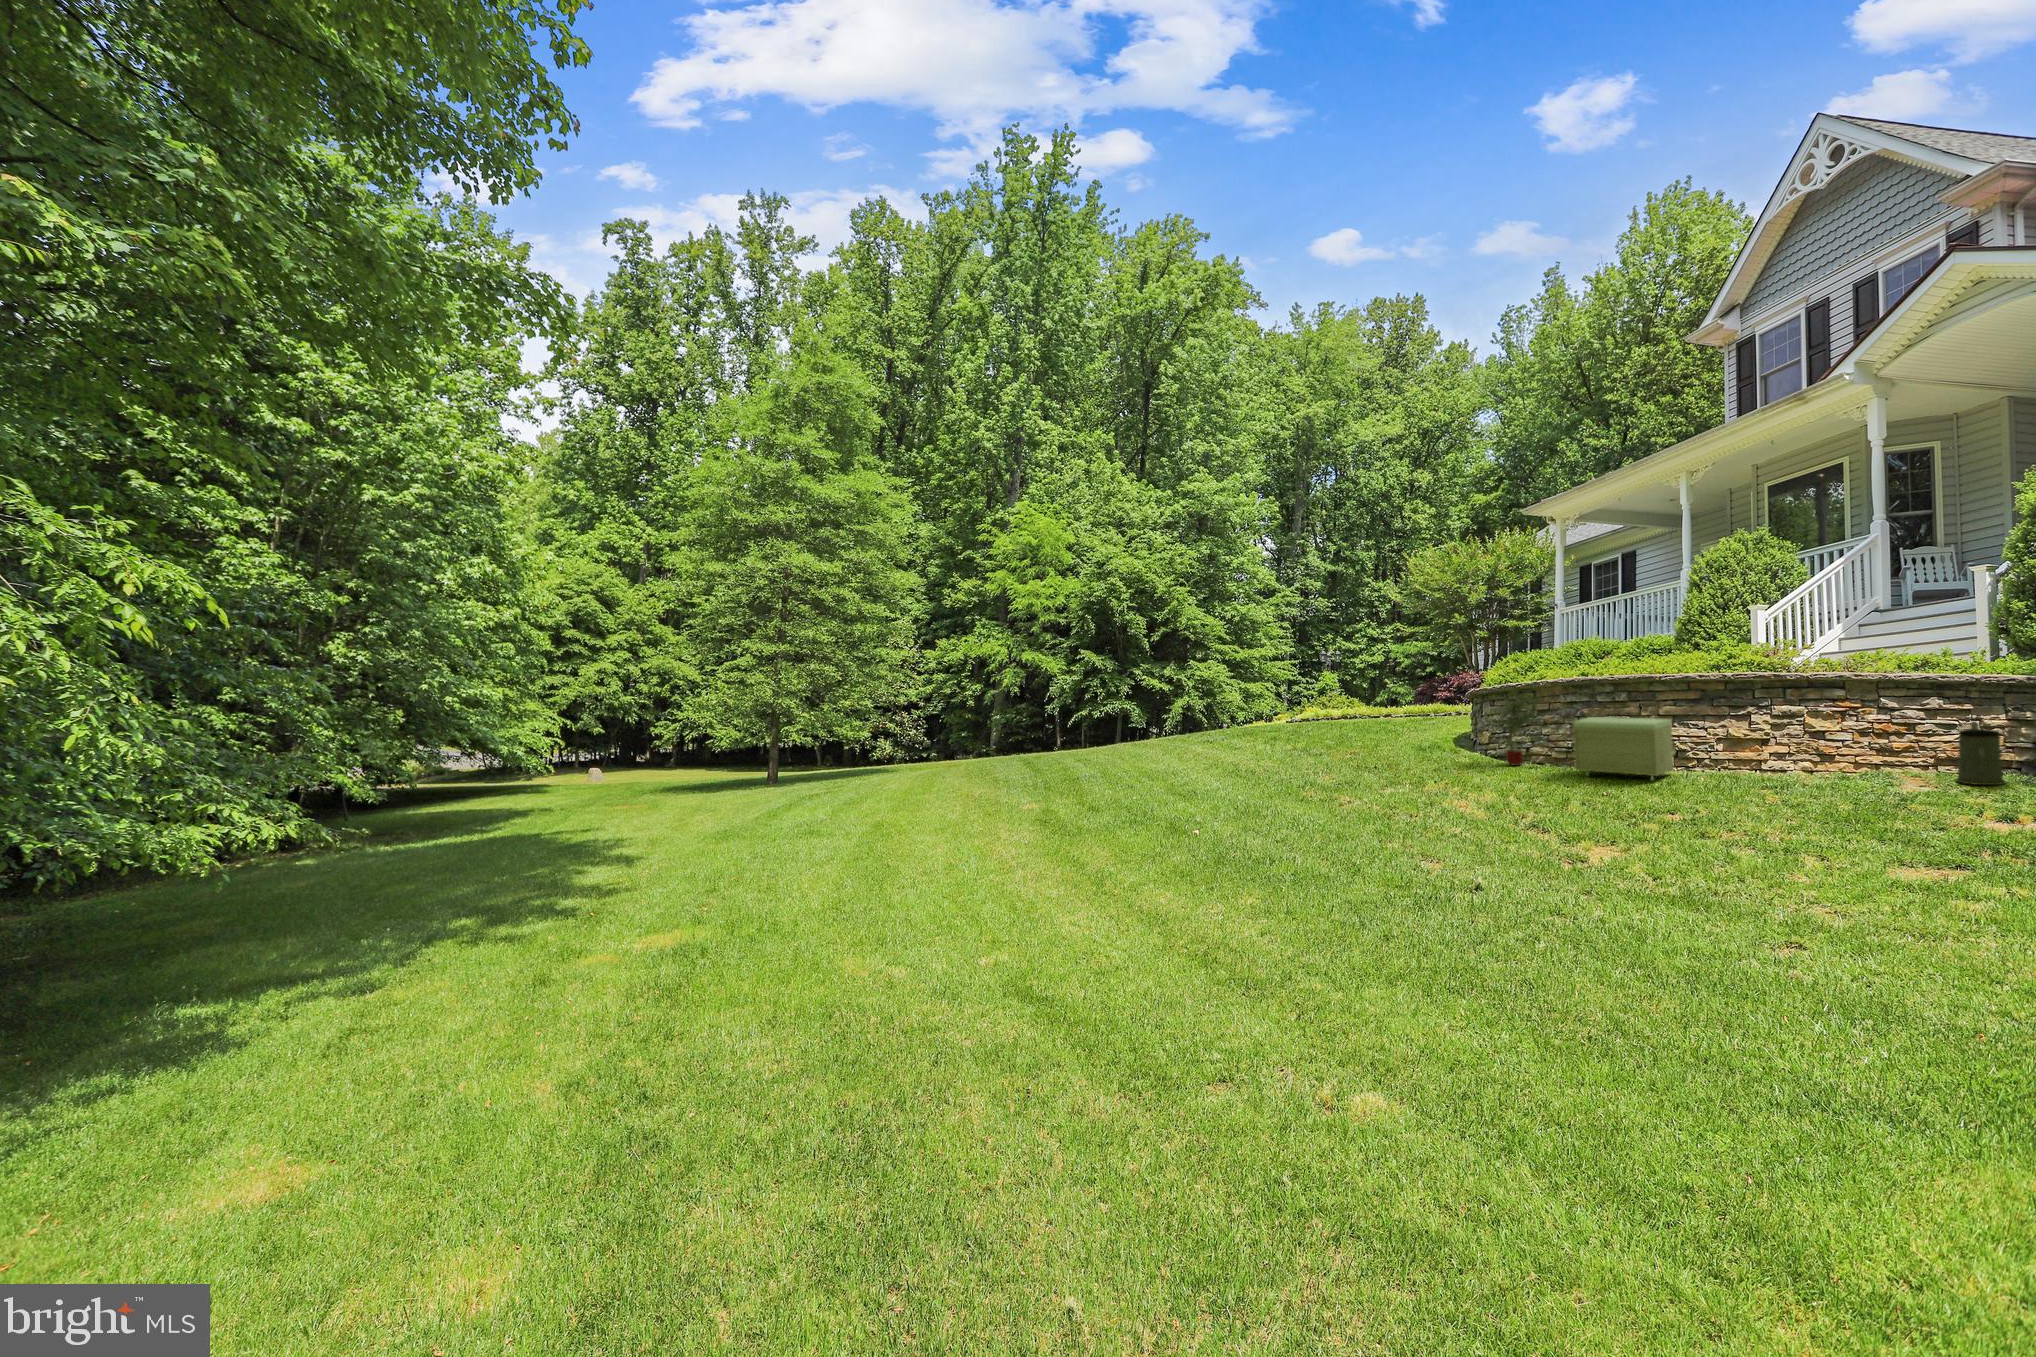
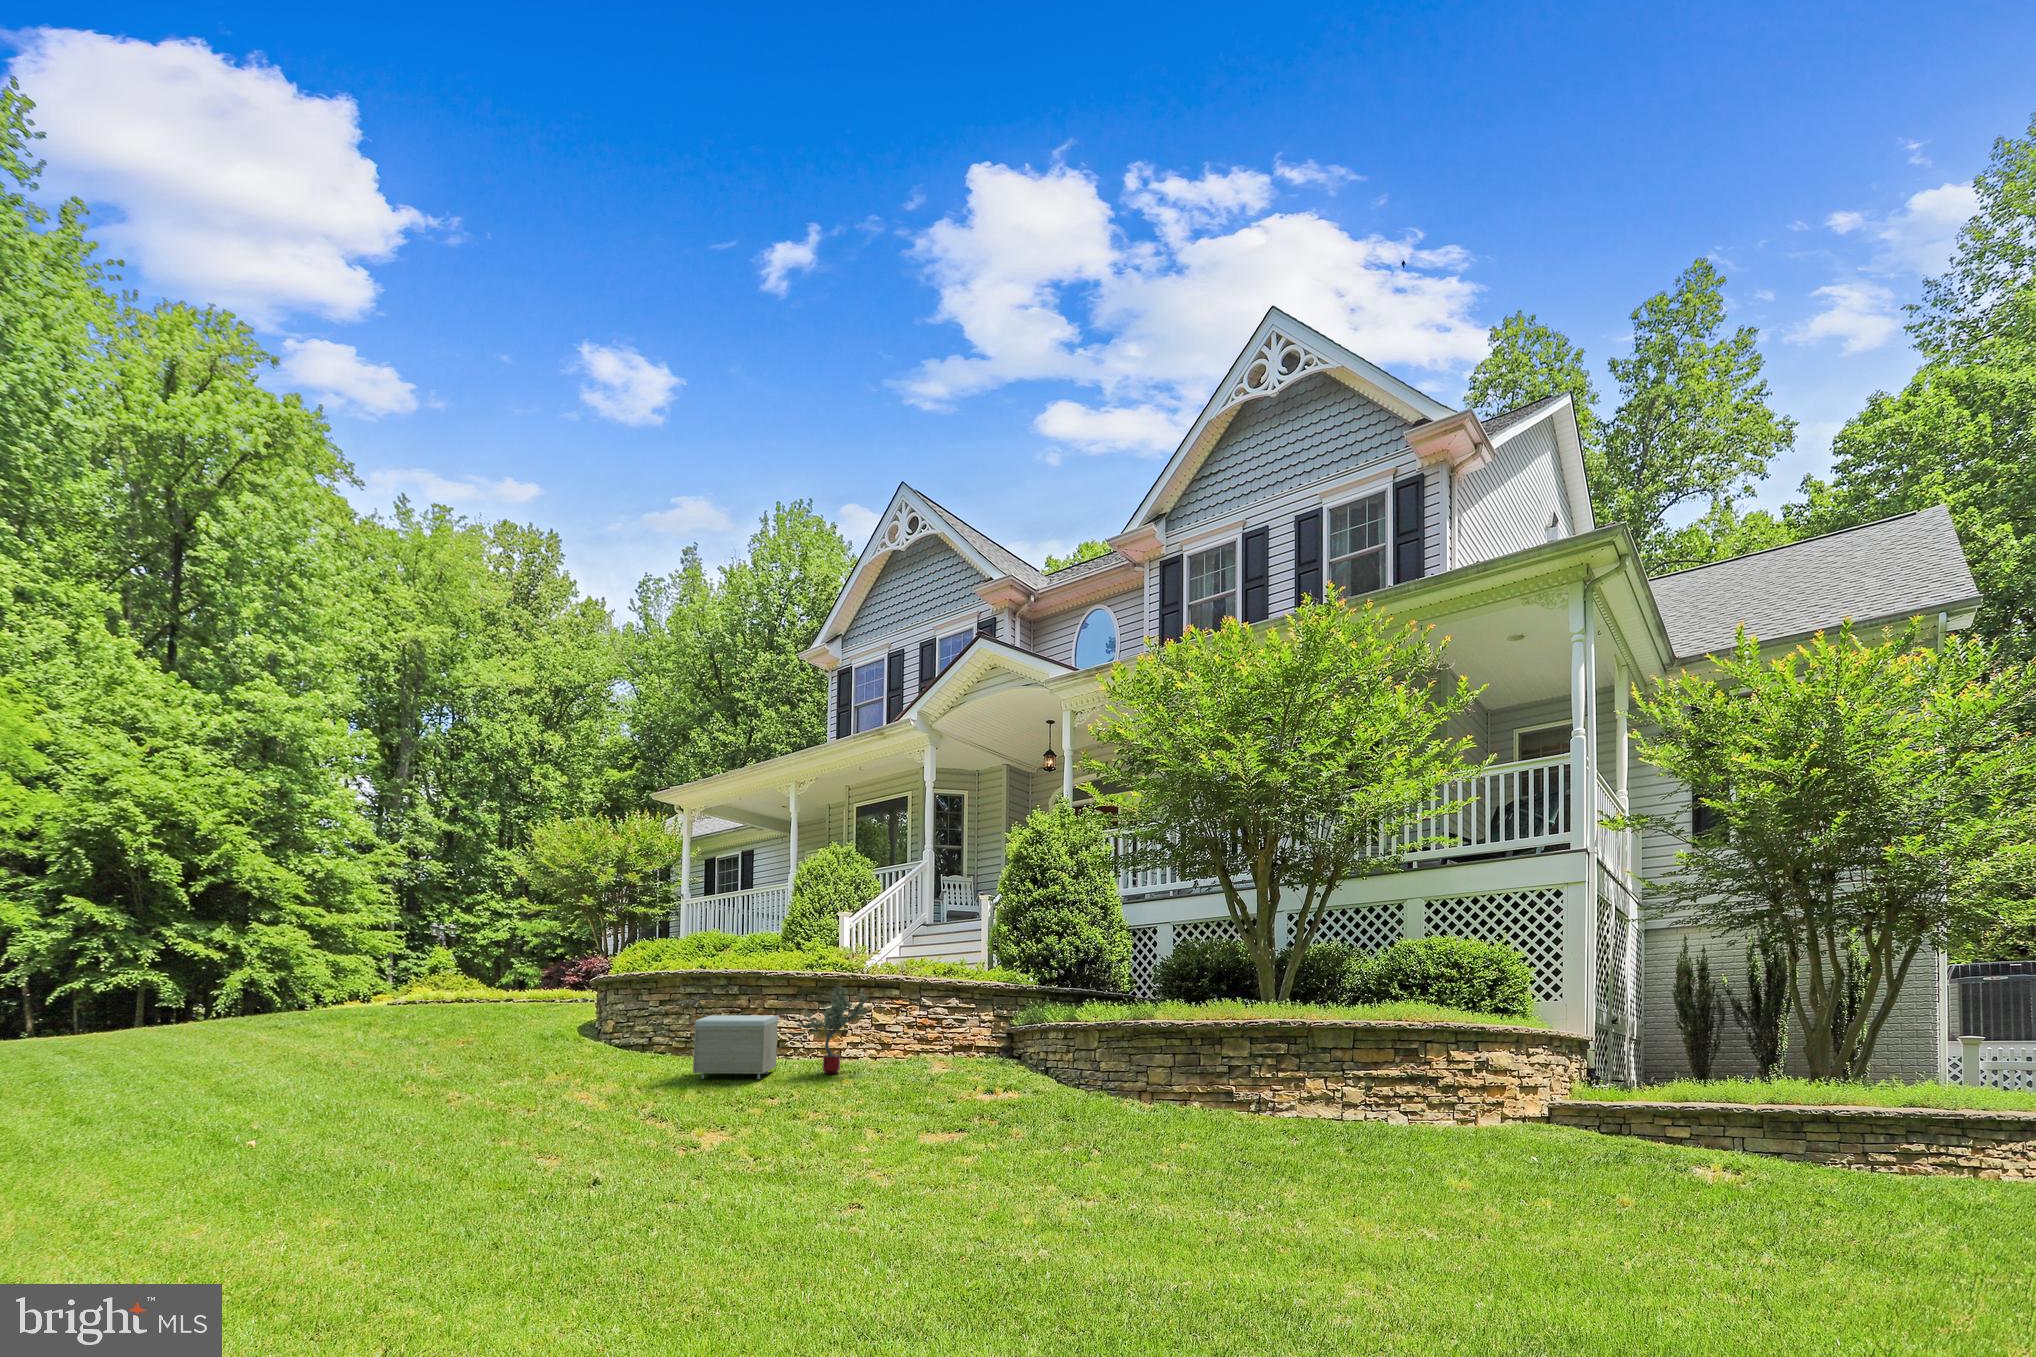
potted tree: present [1490,687,1542,766] -> present [797,984,868,1074]
watering can: present [1956,718,2005,785] -> none [963,1008,989,1064]

